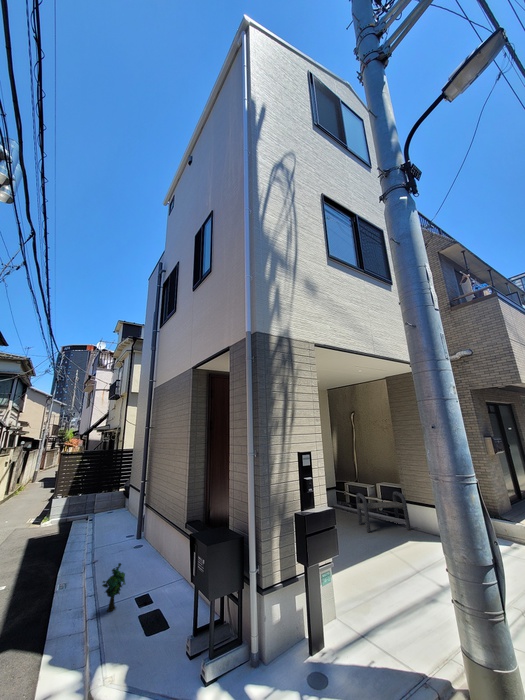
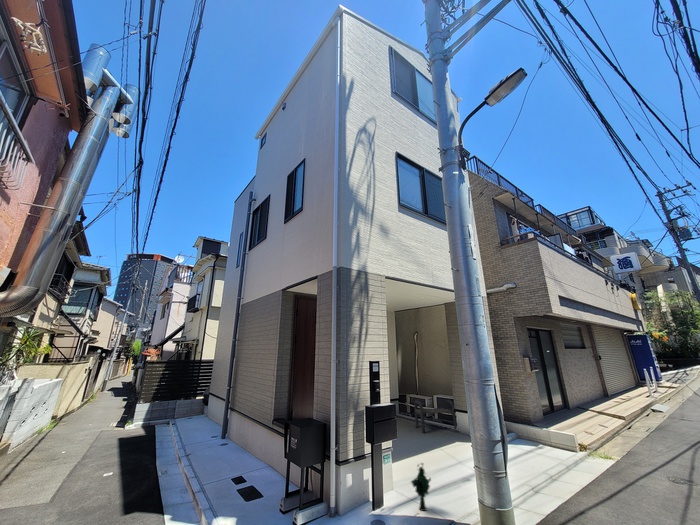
decorative plant: present [102,563,125,612] -> present [411,463,431,511]

